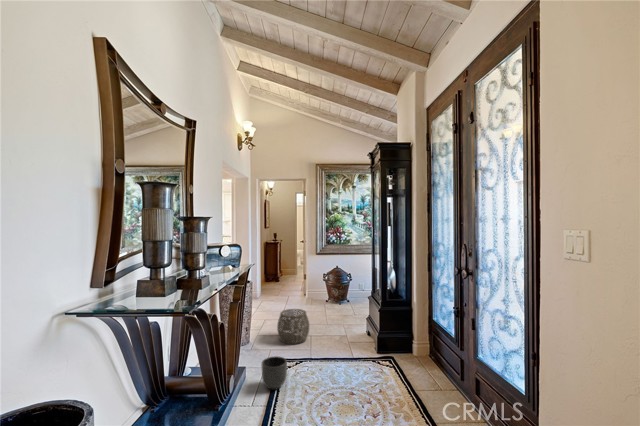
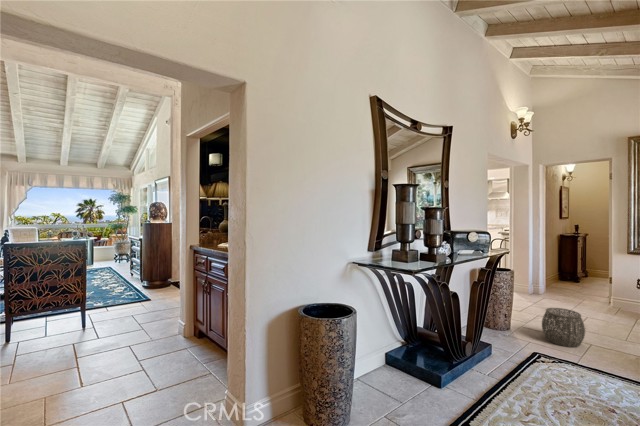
planter: present [261,356,287,390] -> none [504,342,532,373]

